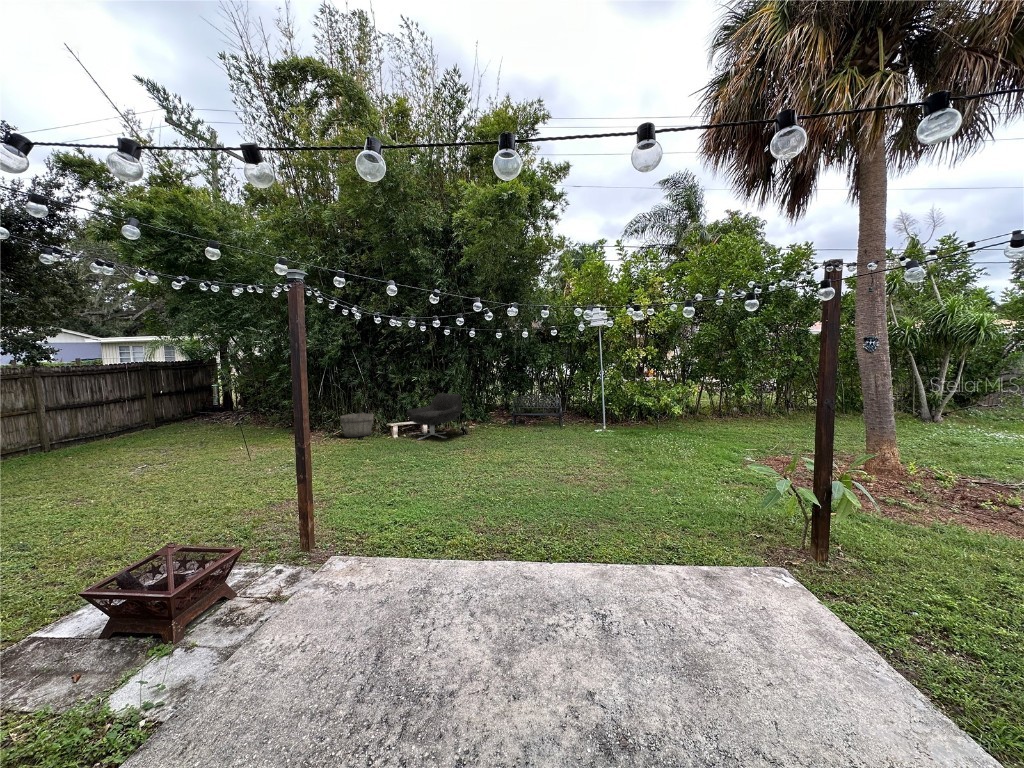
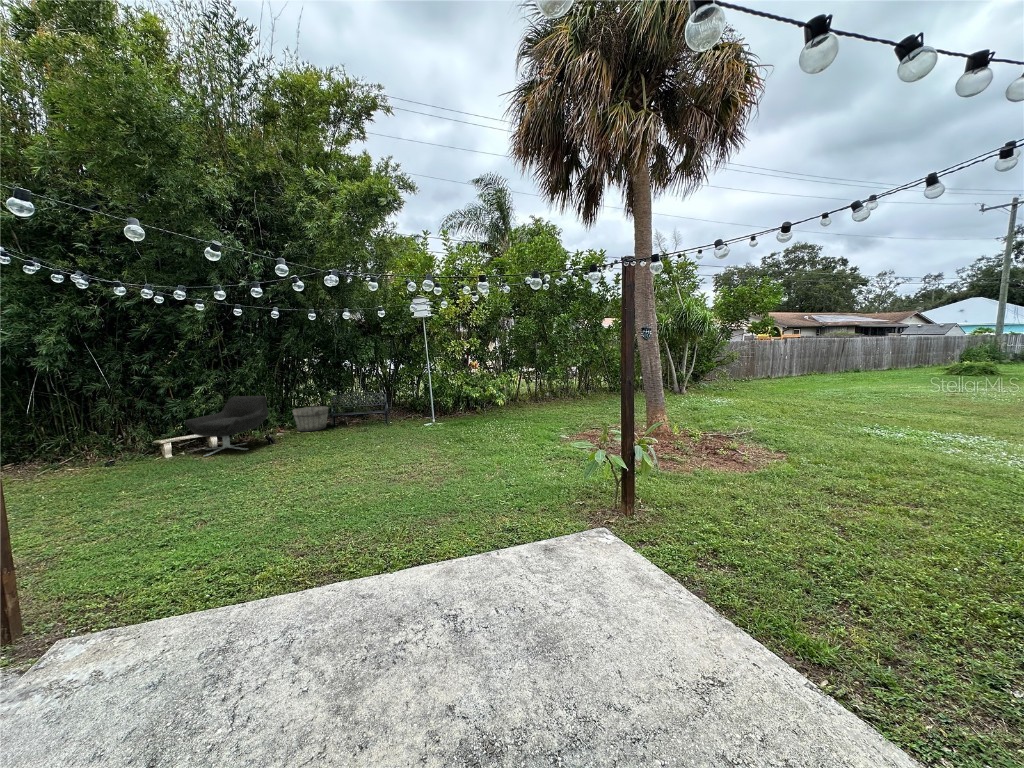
wooden bucket: present [340,411,374,437] -> present [293,403,328,431]

